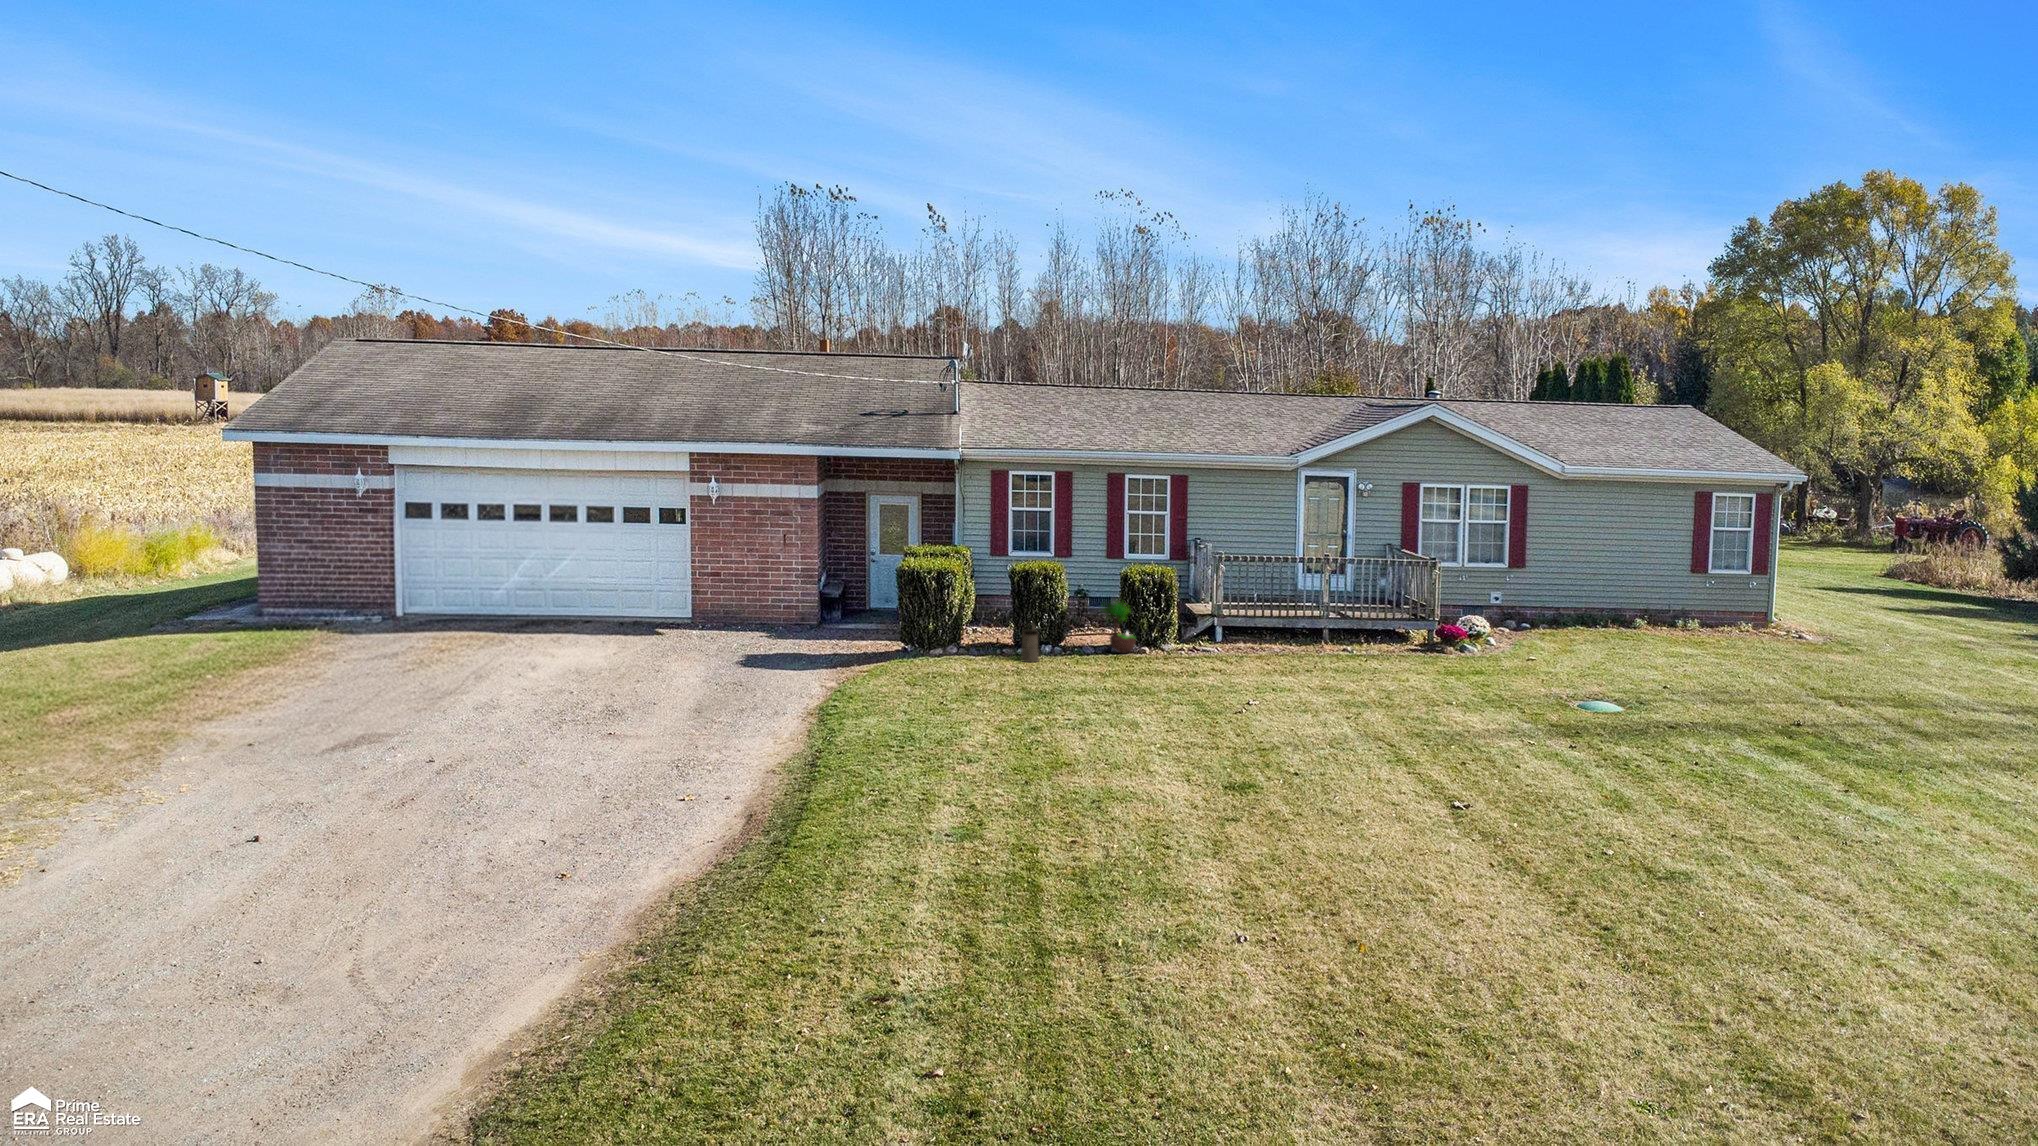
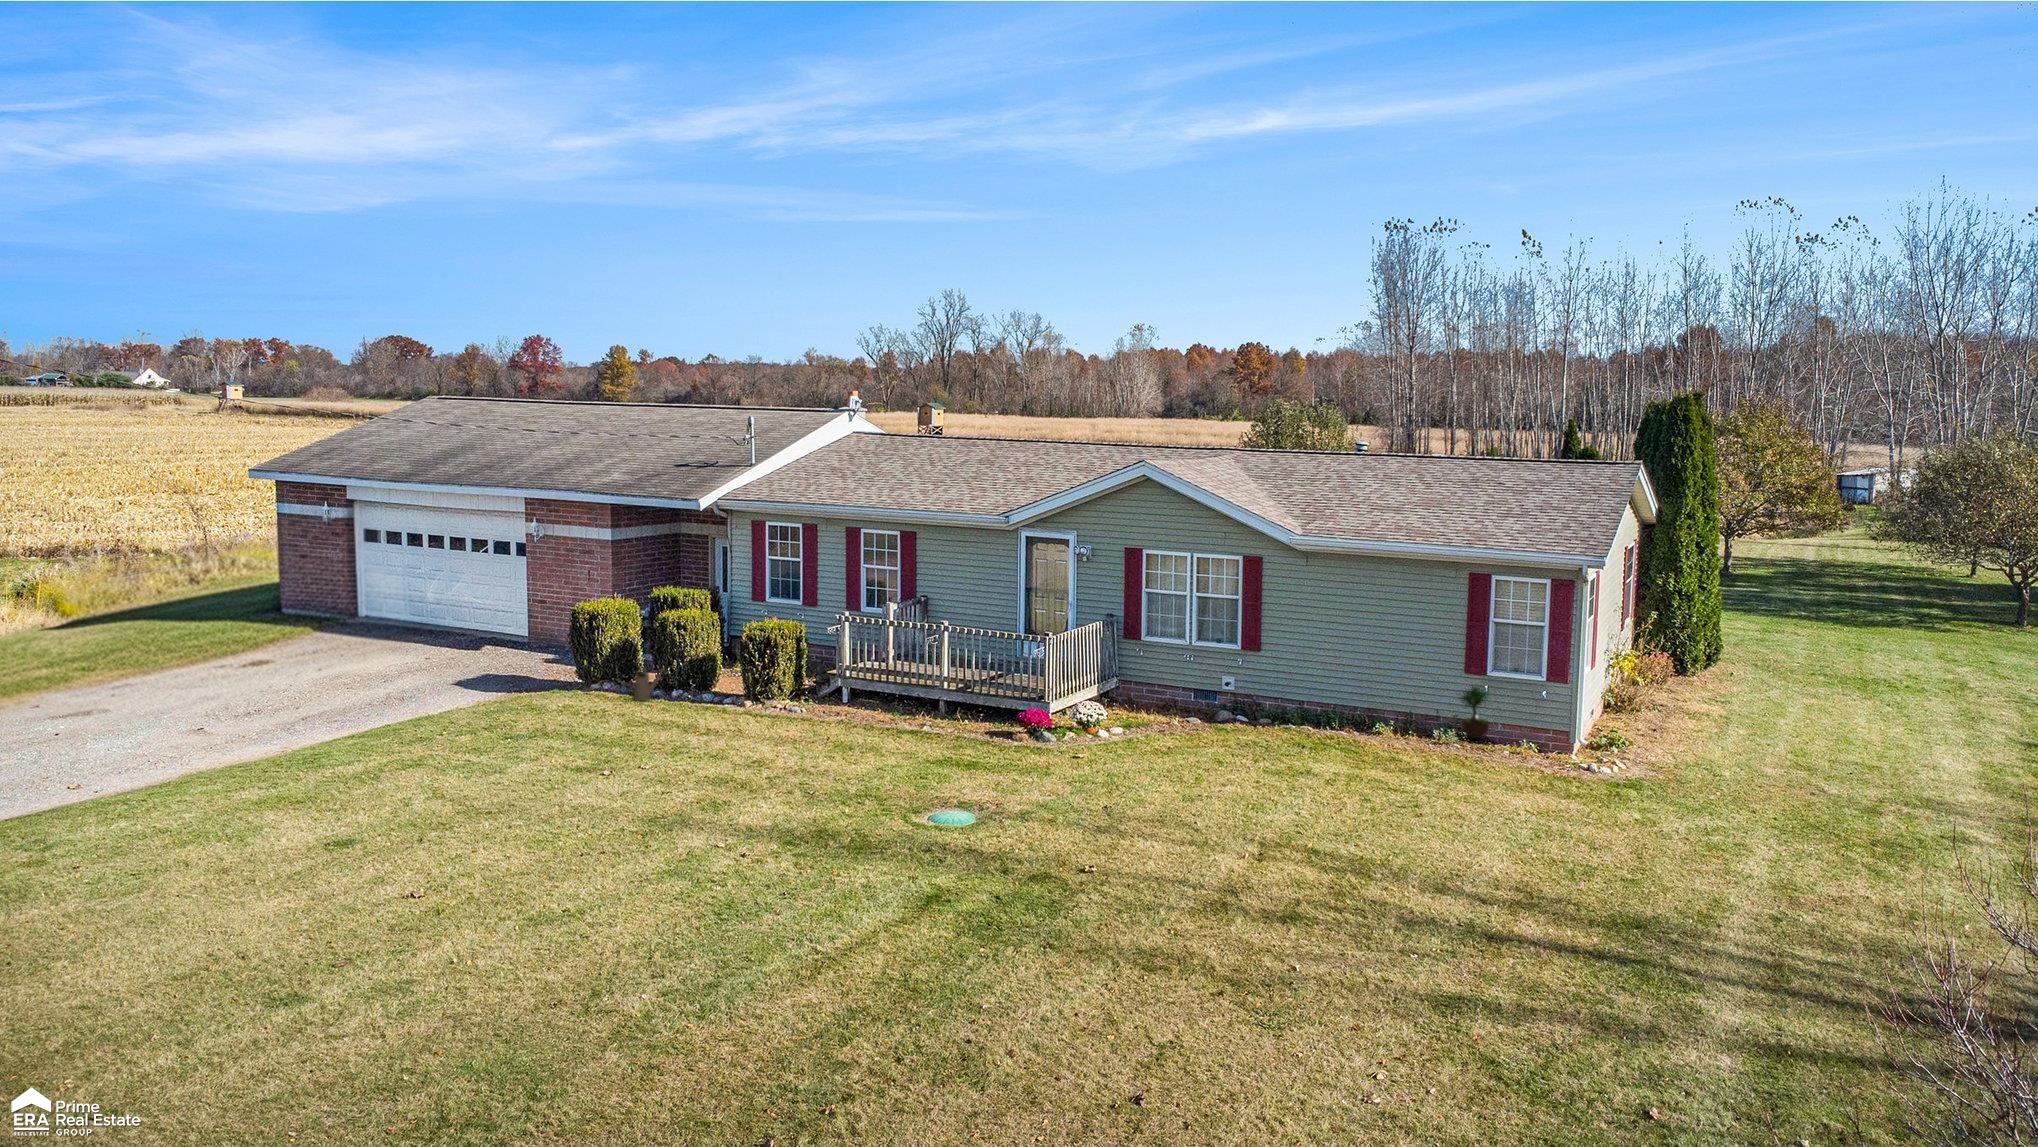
potted tree: present [1100,601,1136,654] -> present [1458,685,1489,738]

